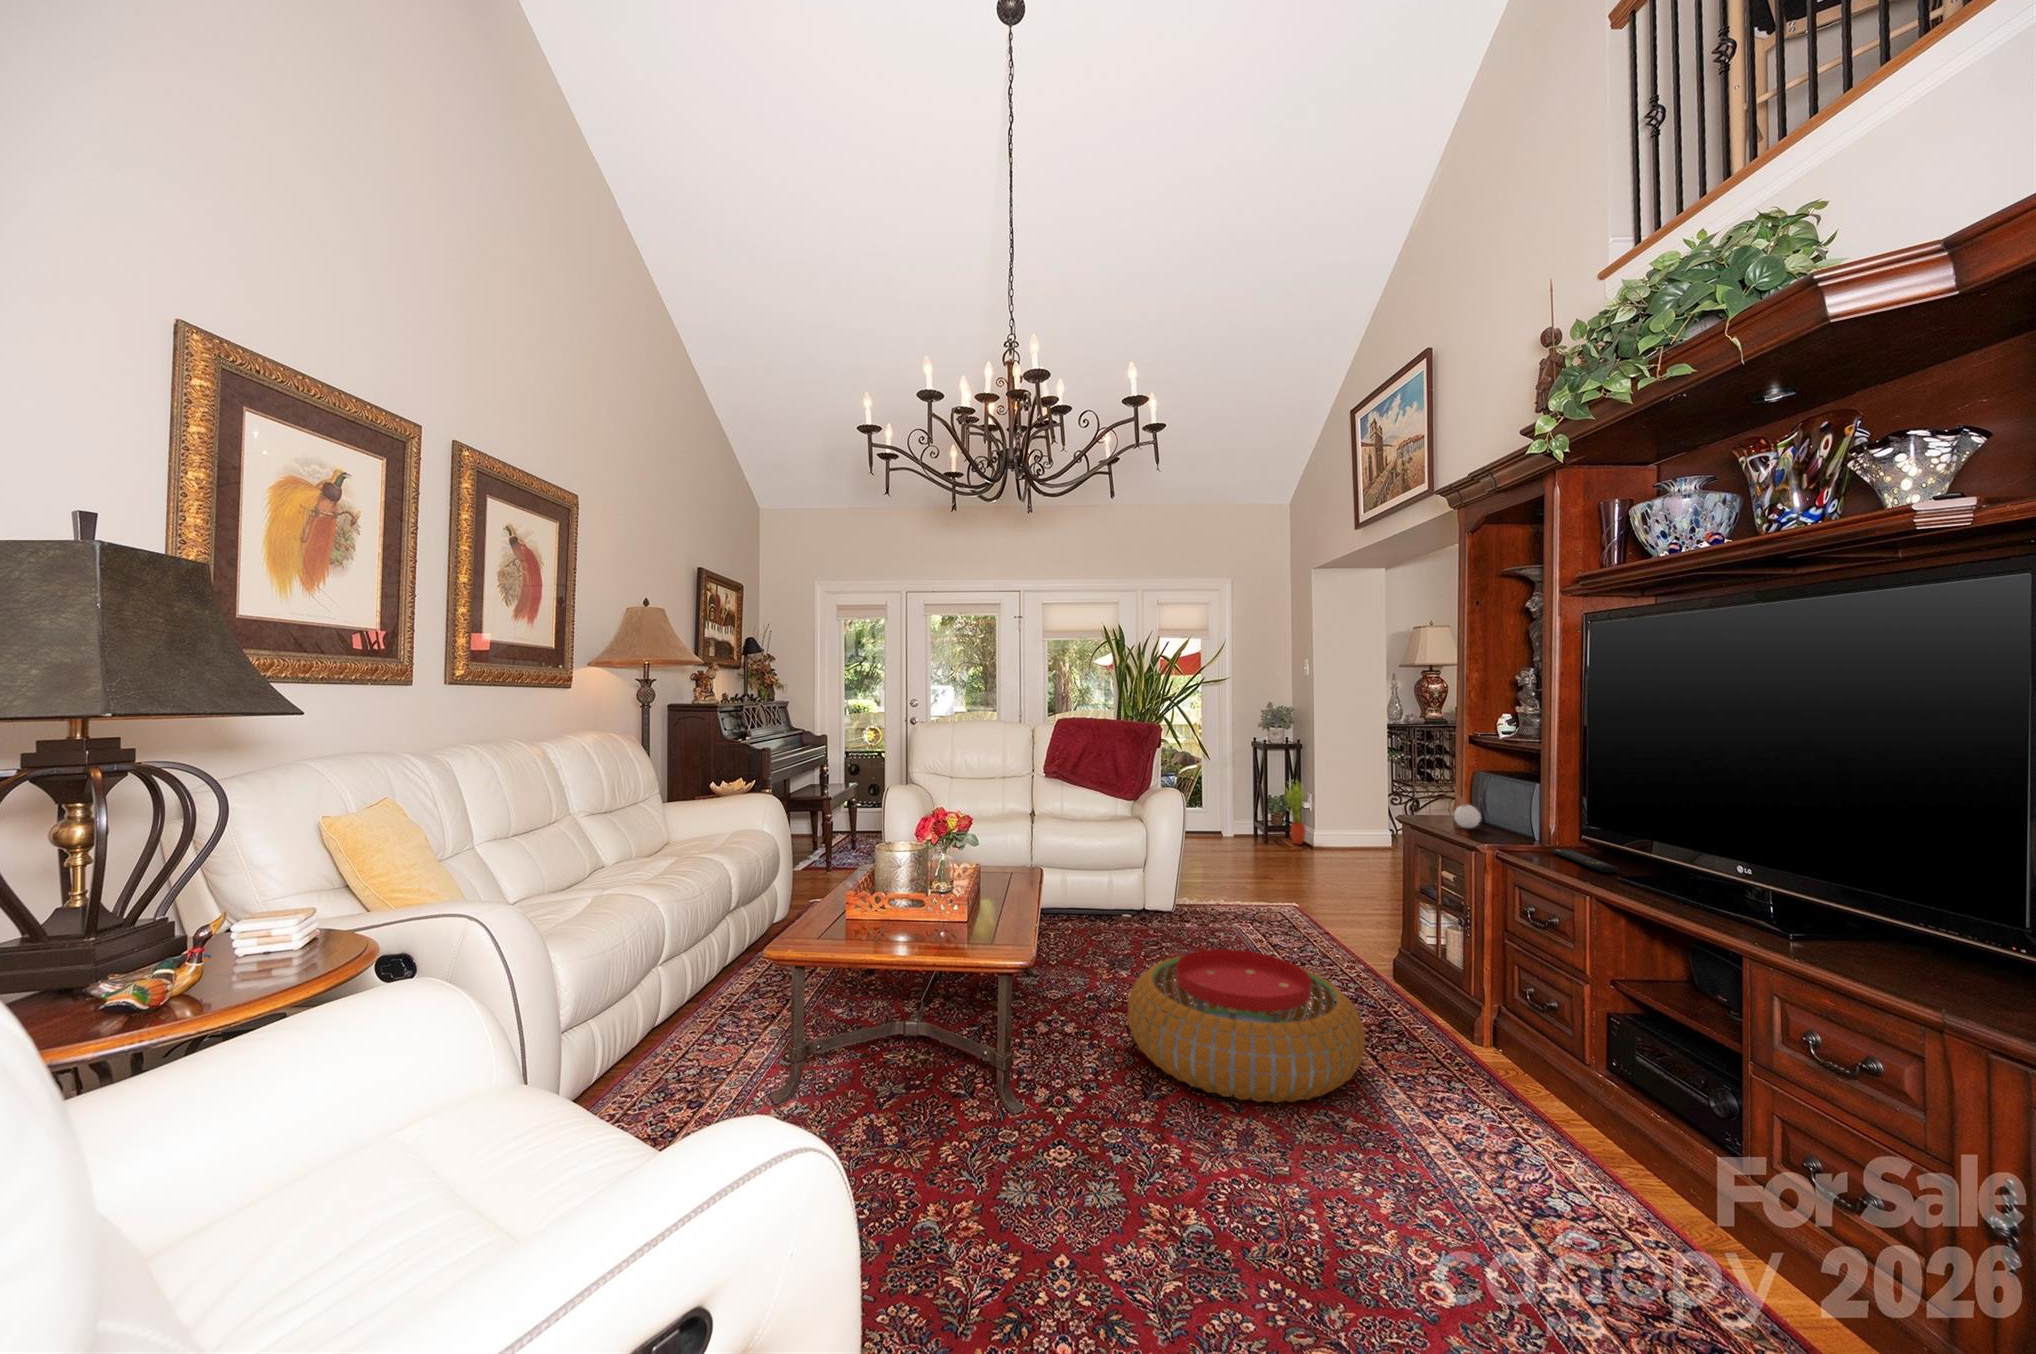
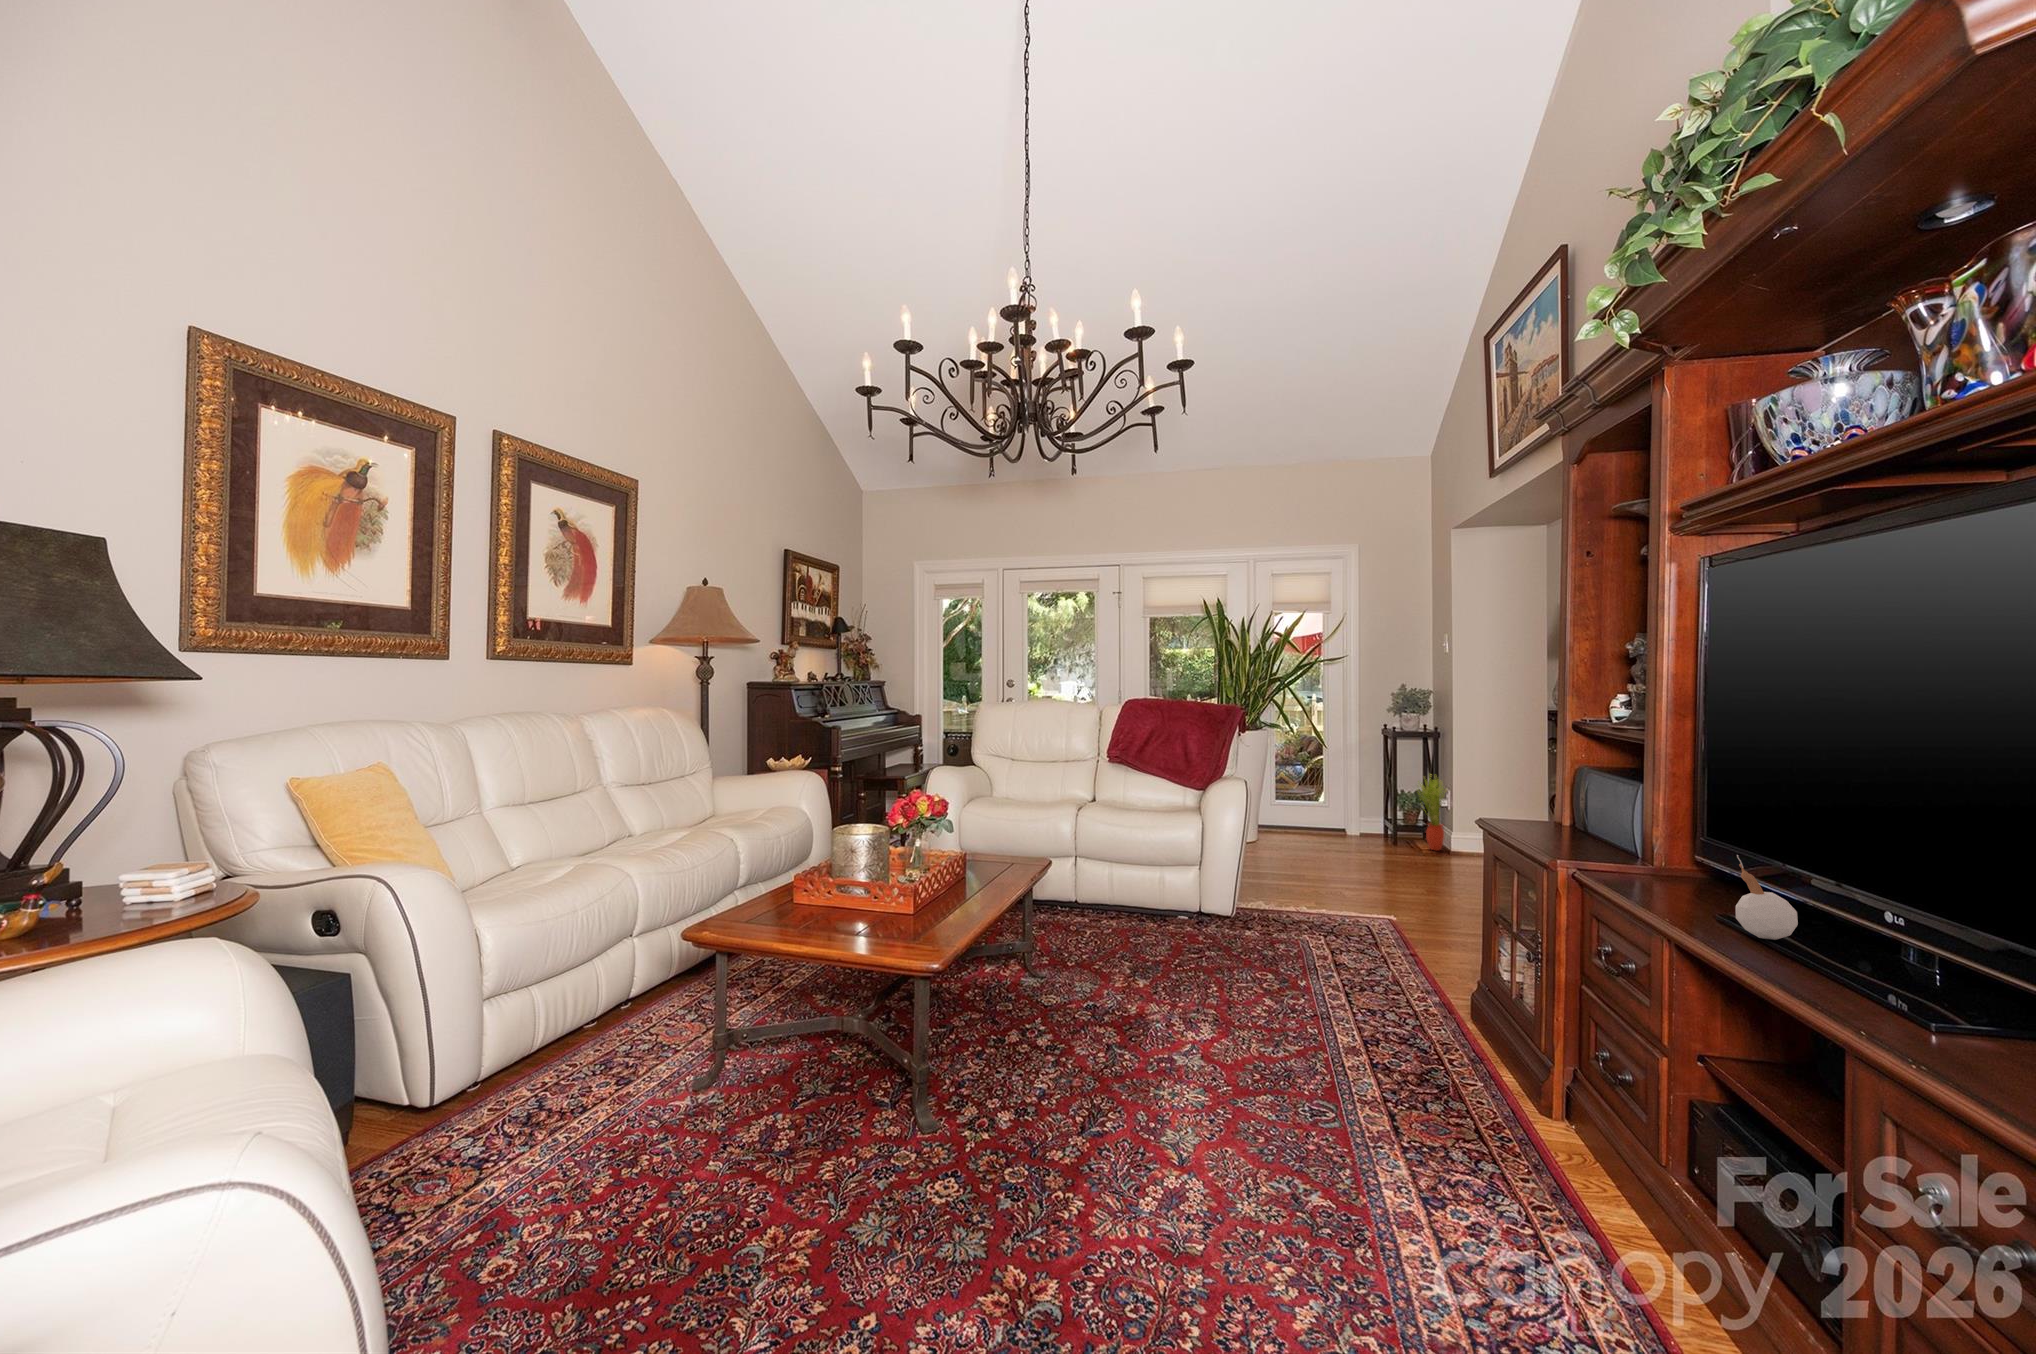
candle: present [1454,795,1481,828] -> present [1736,855,1798,940]
remote control: present [1552,849,1619,873] -> none [1646,873,1722,910]
pouf: present [1127,949,1365,1103] -> none [1089,969,1371,1163]

